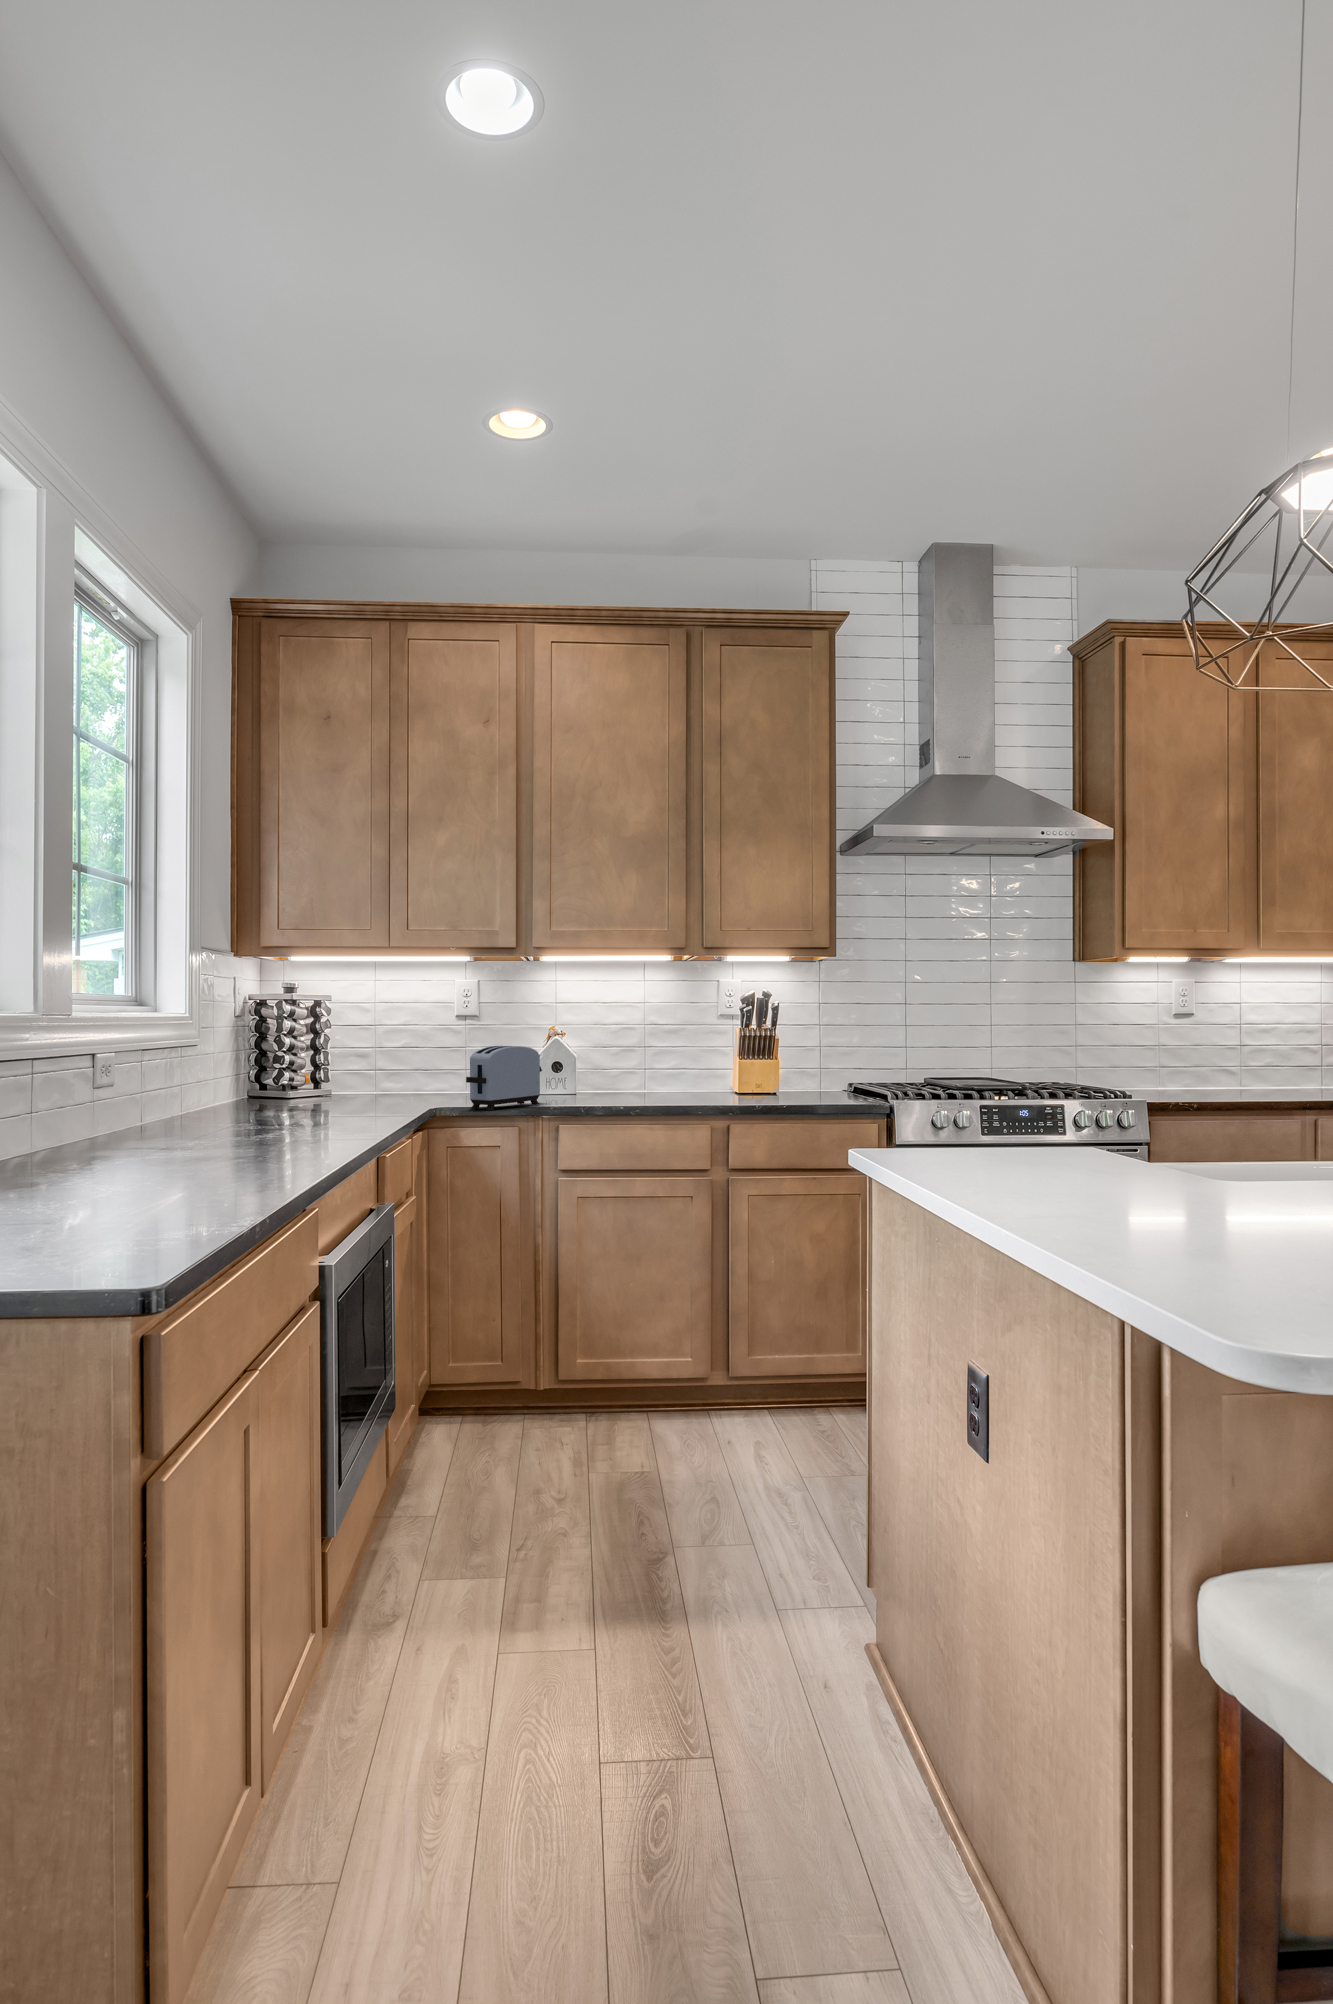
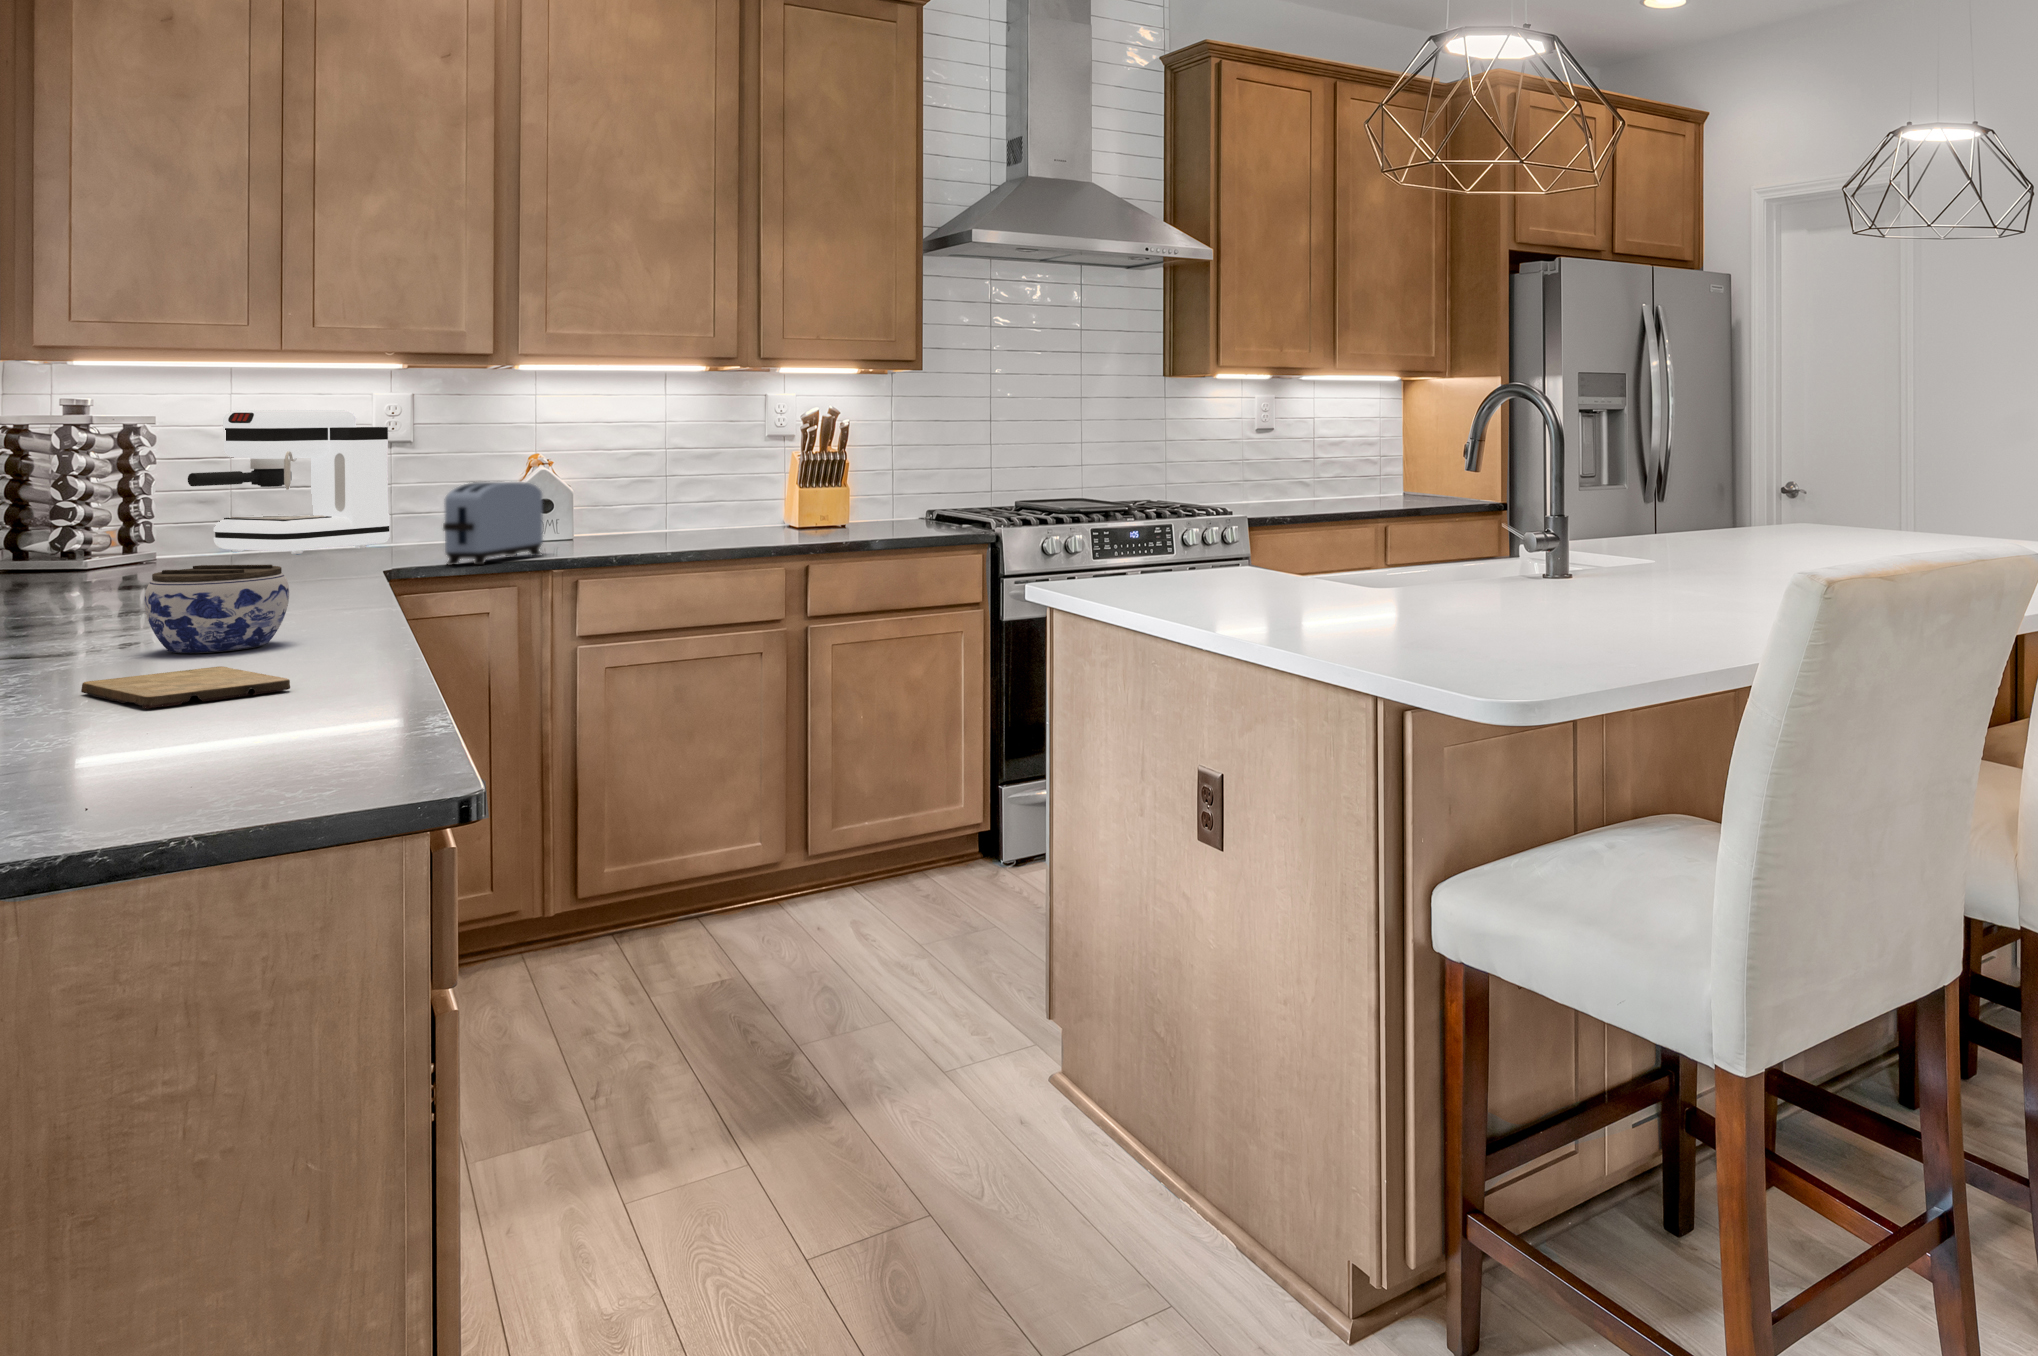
coffee maker: none [350,991,465,1095] -> present [188,410,390,554]
jar: none [185,1105,272,1172] -> present [144,565,289,653]
cutting board: none [92,1186,193,1219] -> present [81,666,290,709]

